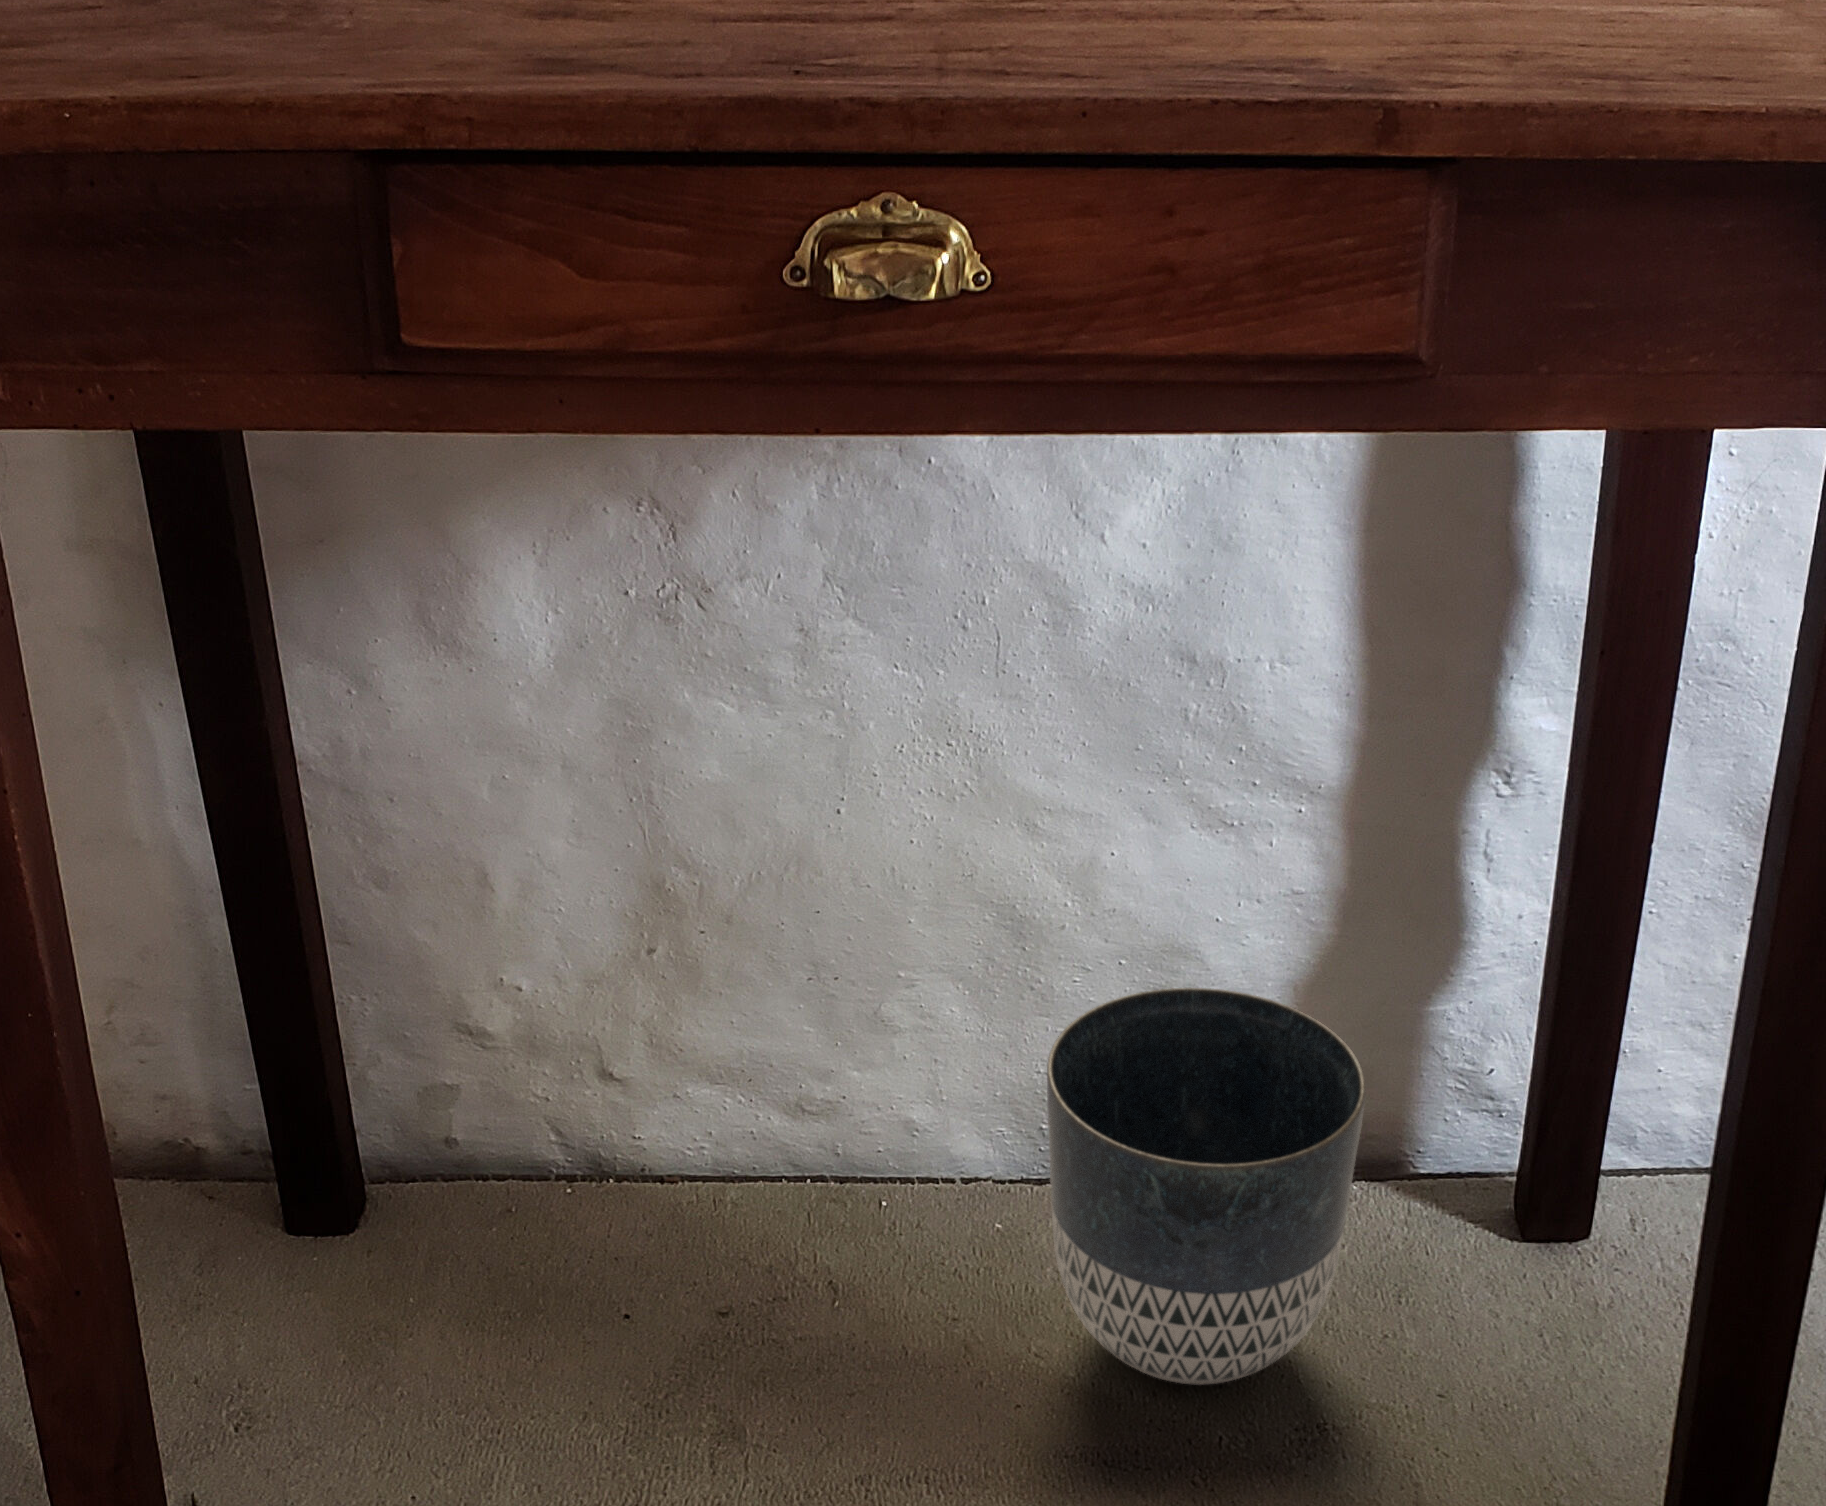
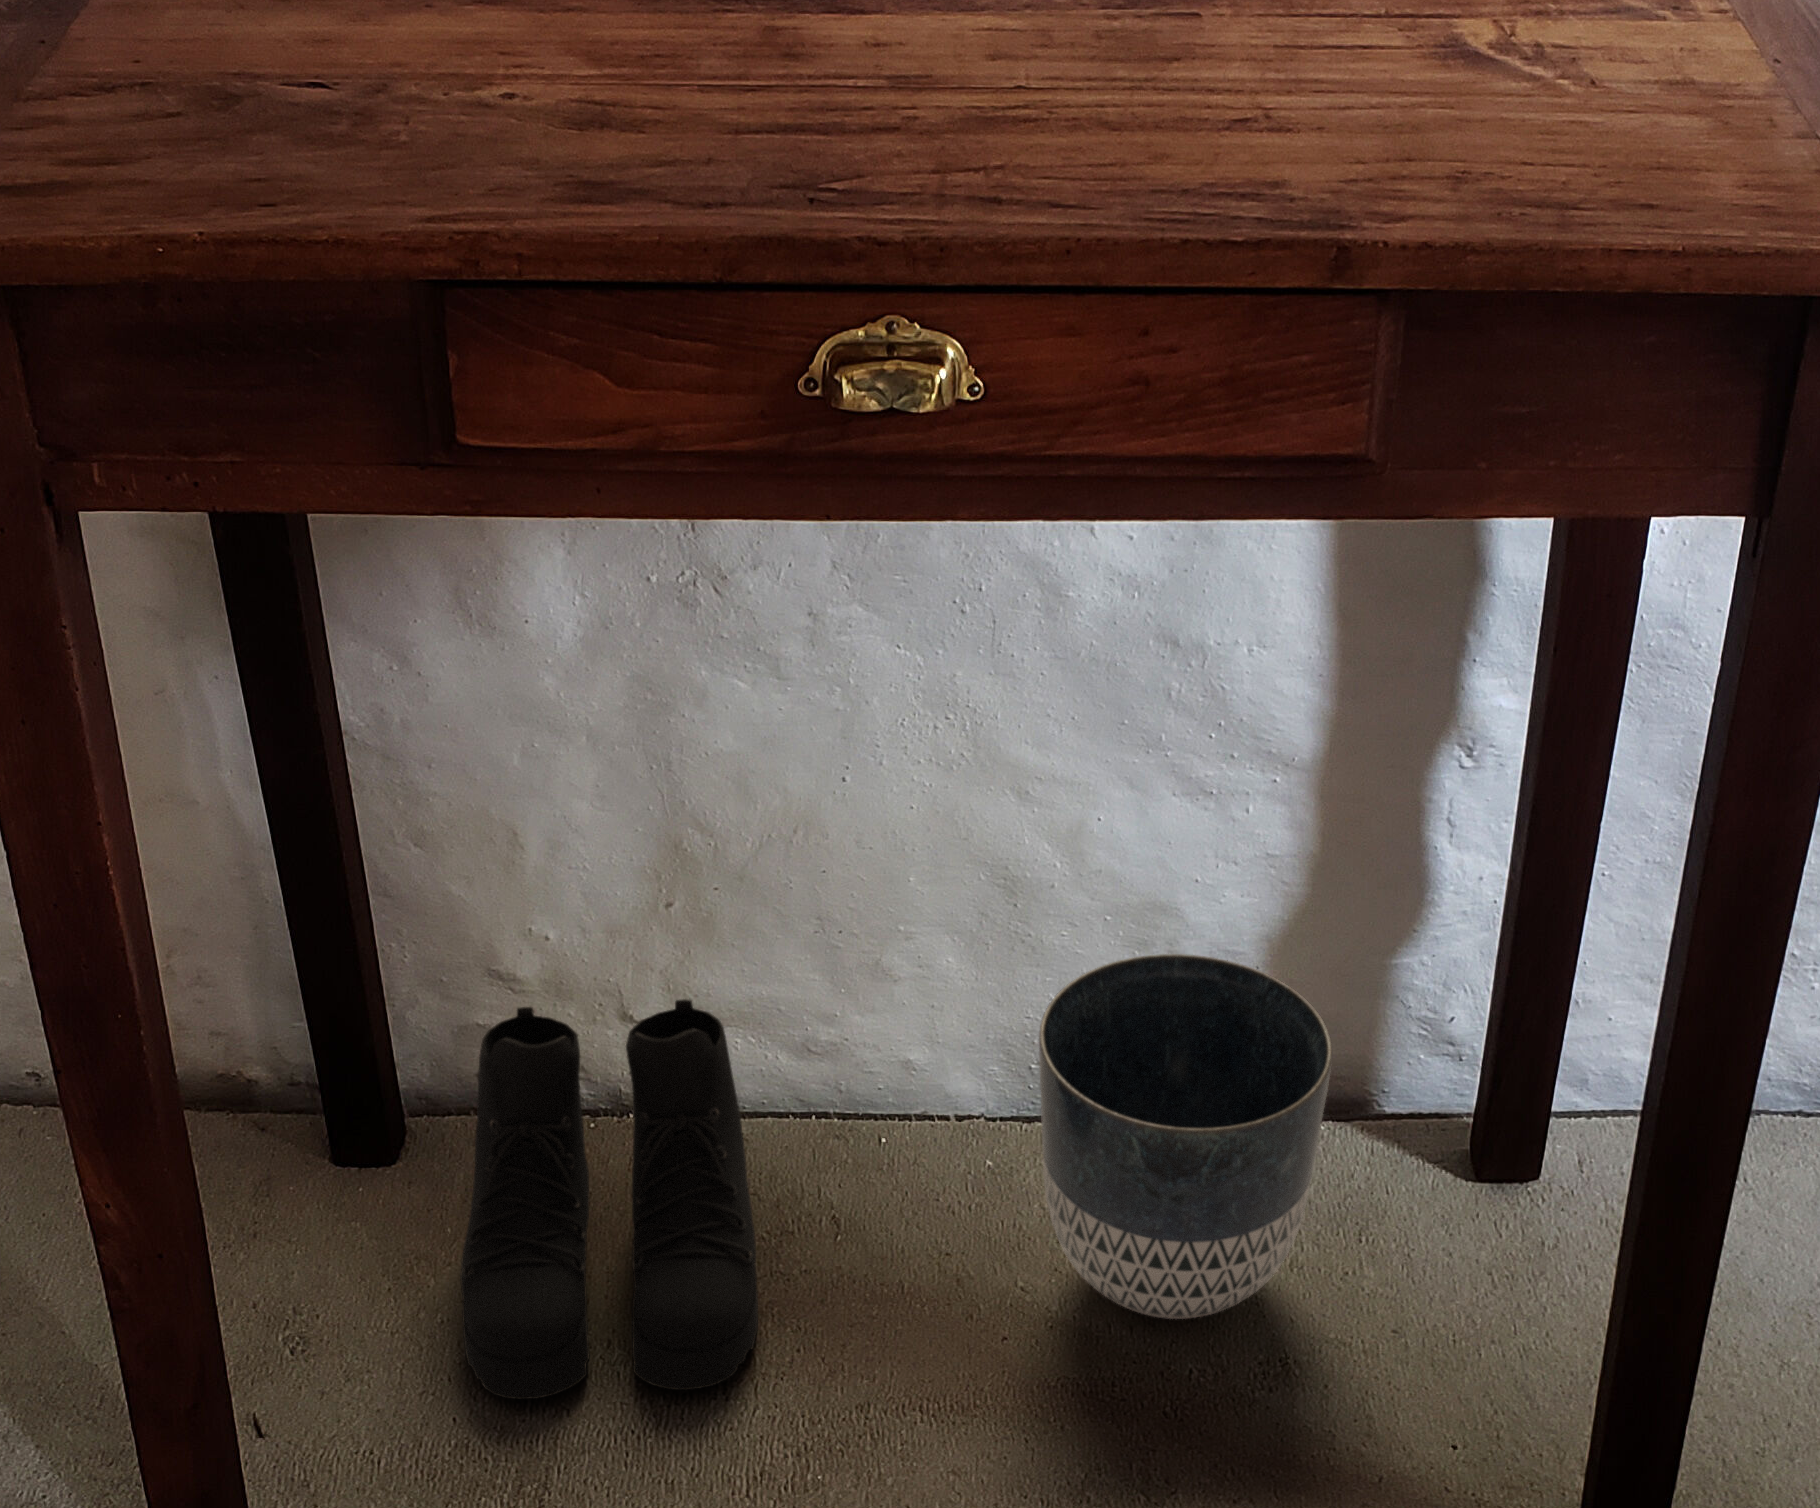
boots: none [422,1043,743,1473] -> present [460,999,758,1399]

